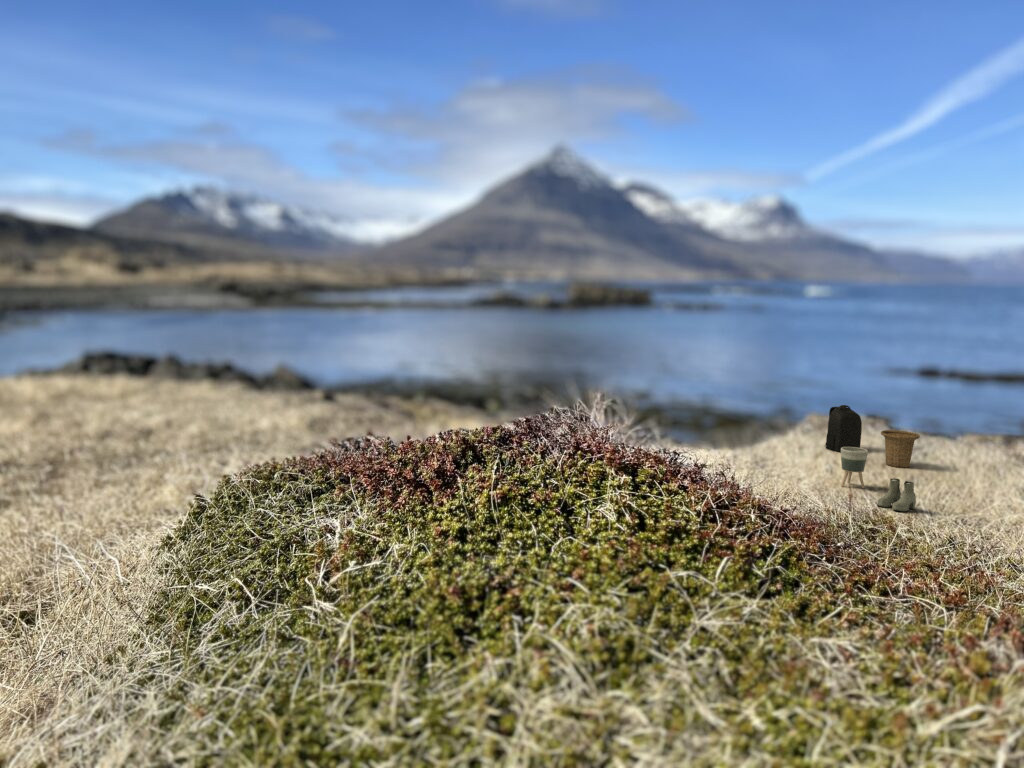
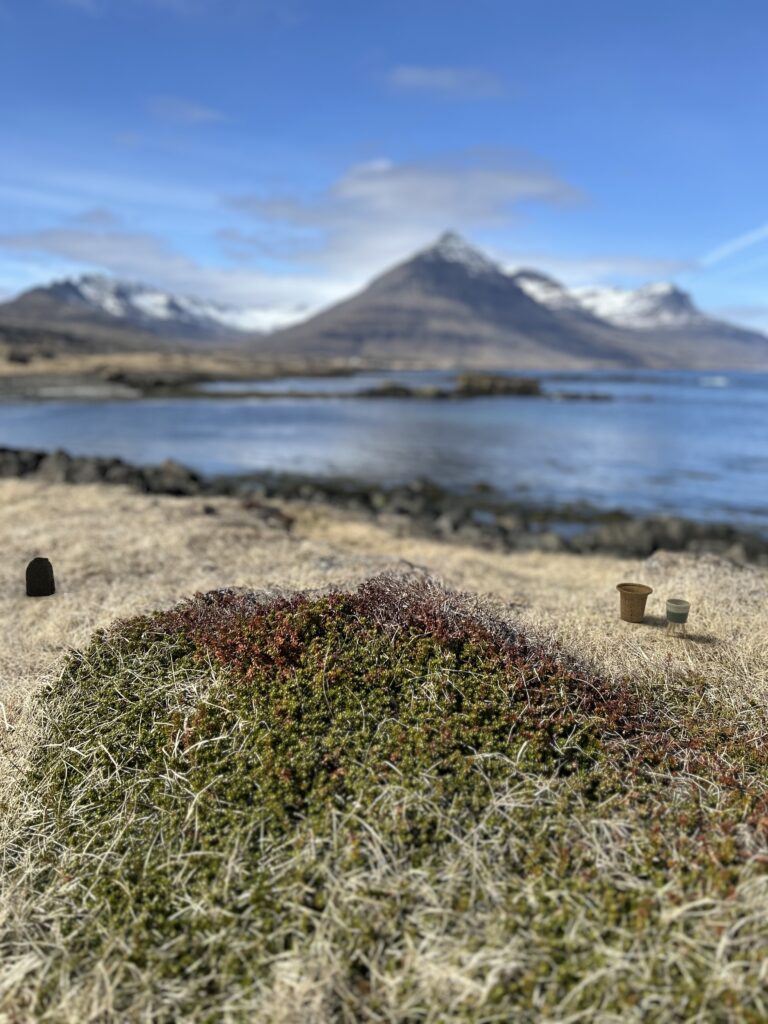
backpack: present [825,405,862,452] -> present [26,557,56,596]
basket: present [881,430,920,468] -> present [616,583,653,623]
boots: present [877,478,916,511] -> none [693,635,728,667]

